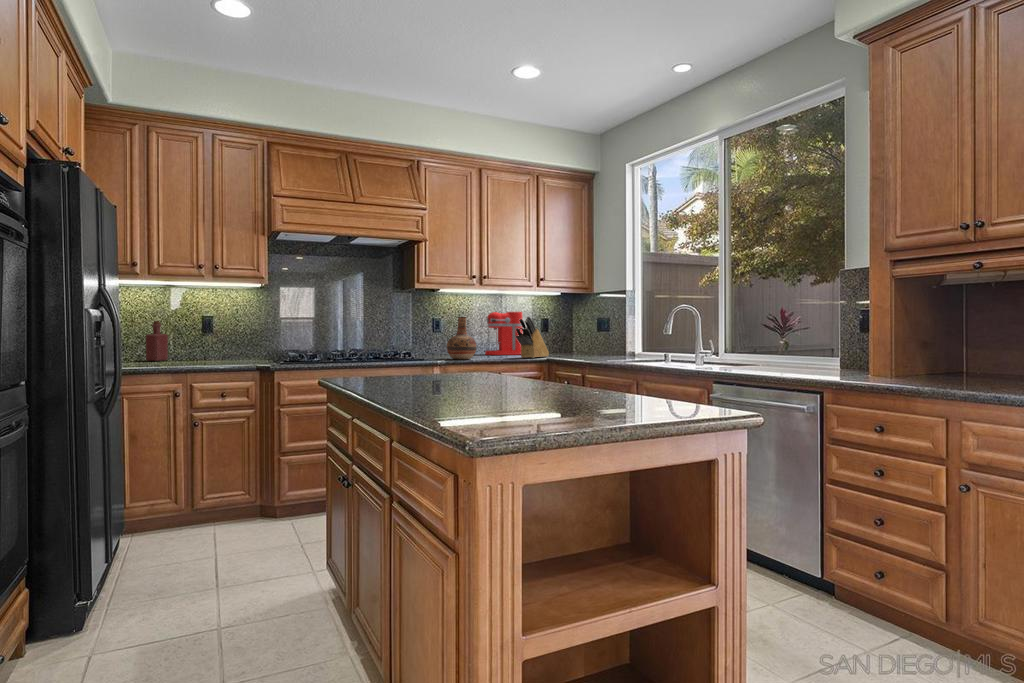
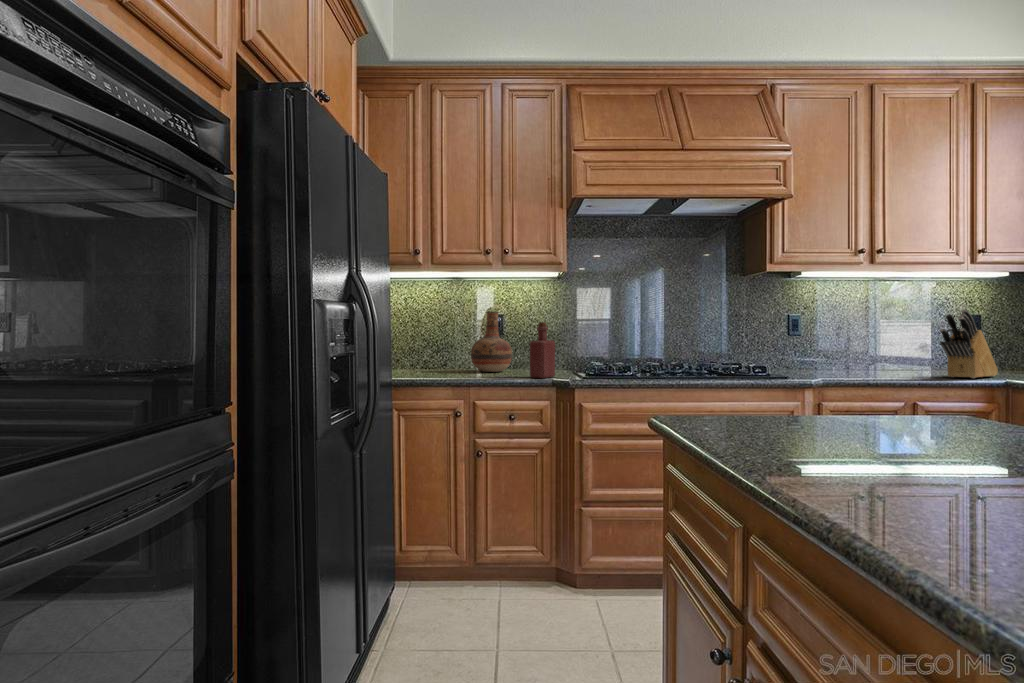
coffee maker: present [485,312,523,355] -> none [870,303,939,370]
vase: present [447,317,476,359] -> present [471,312,512,372]
bottle: present [146,321,168,361] -> present [530,322,555,378]

